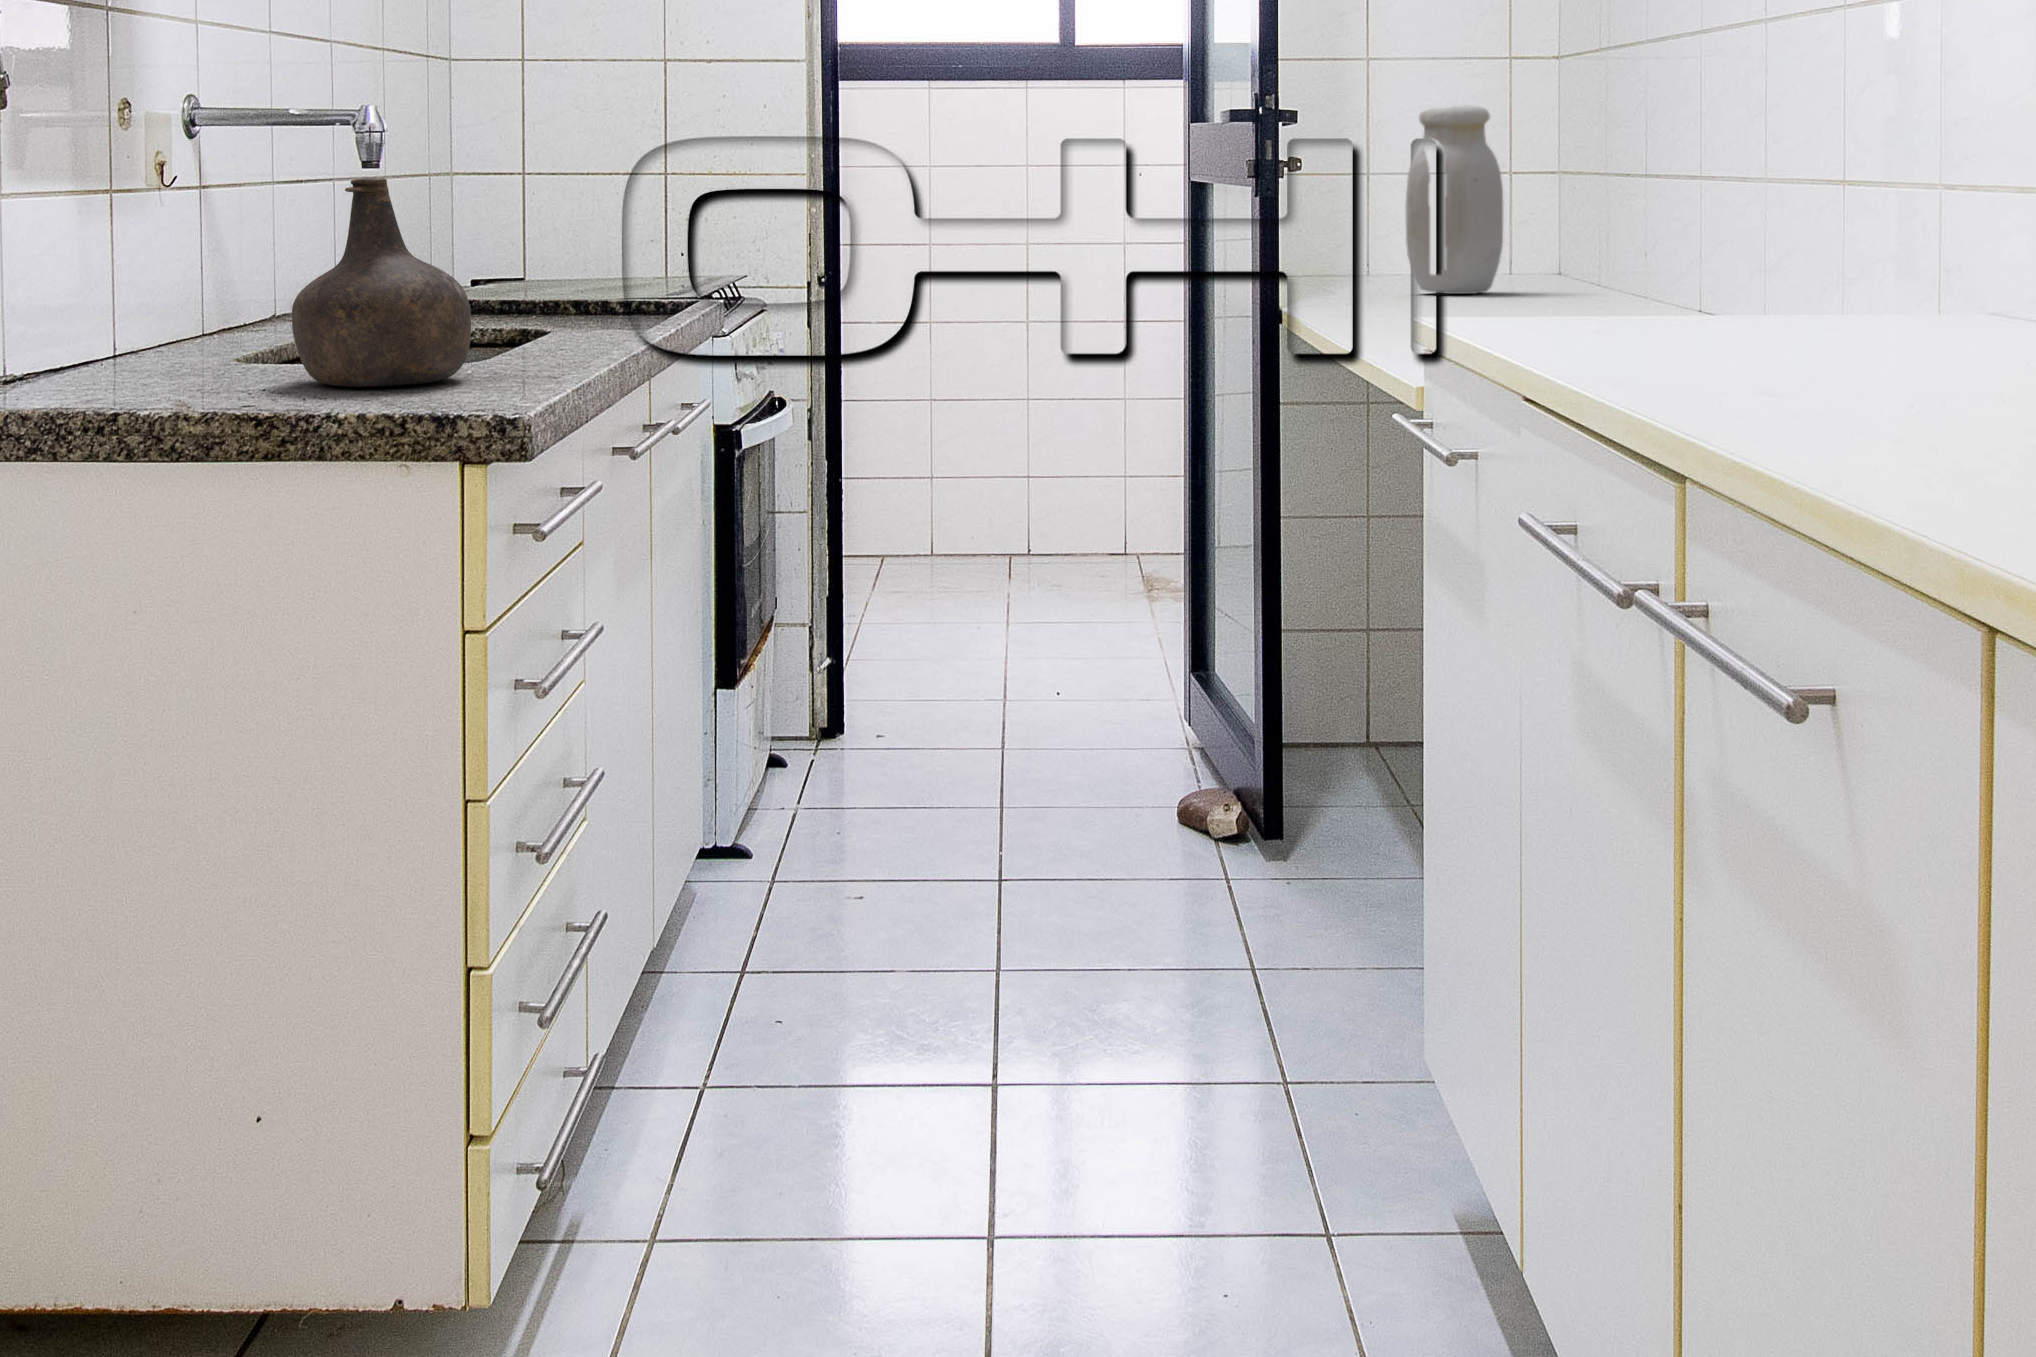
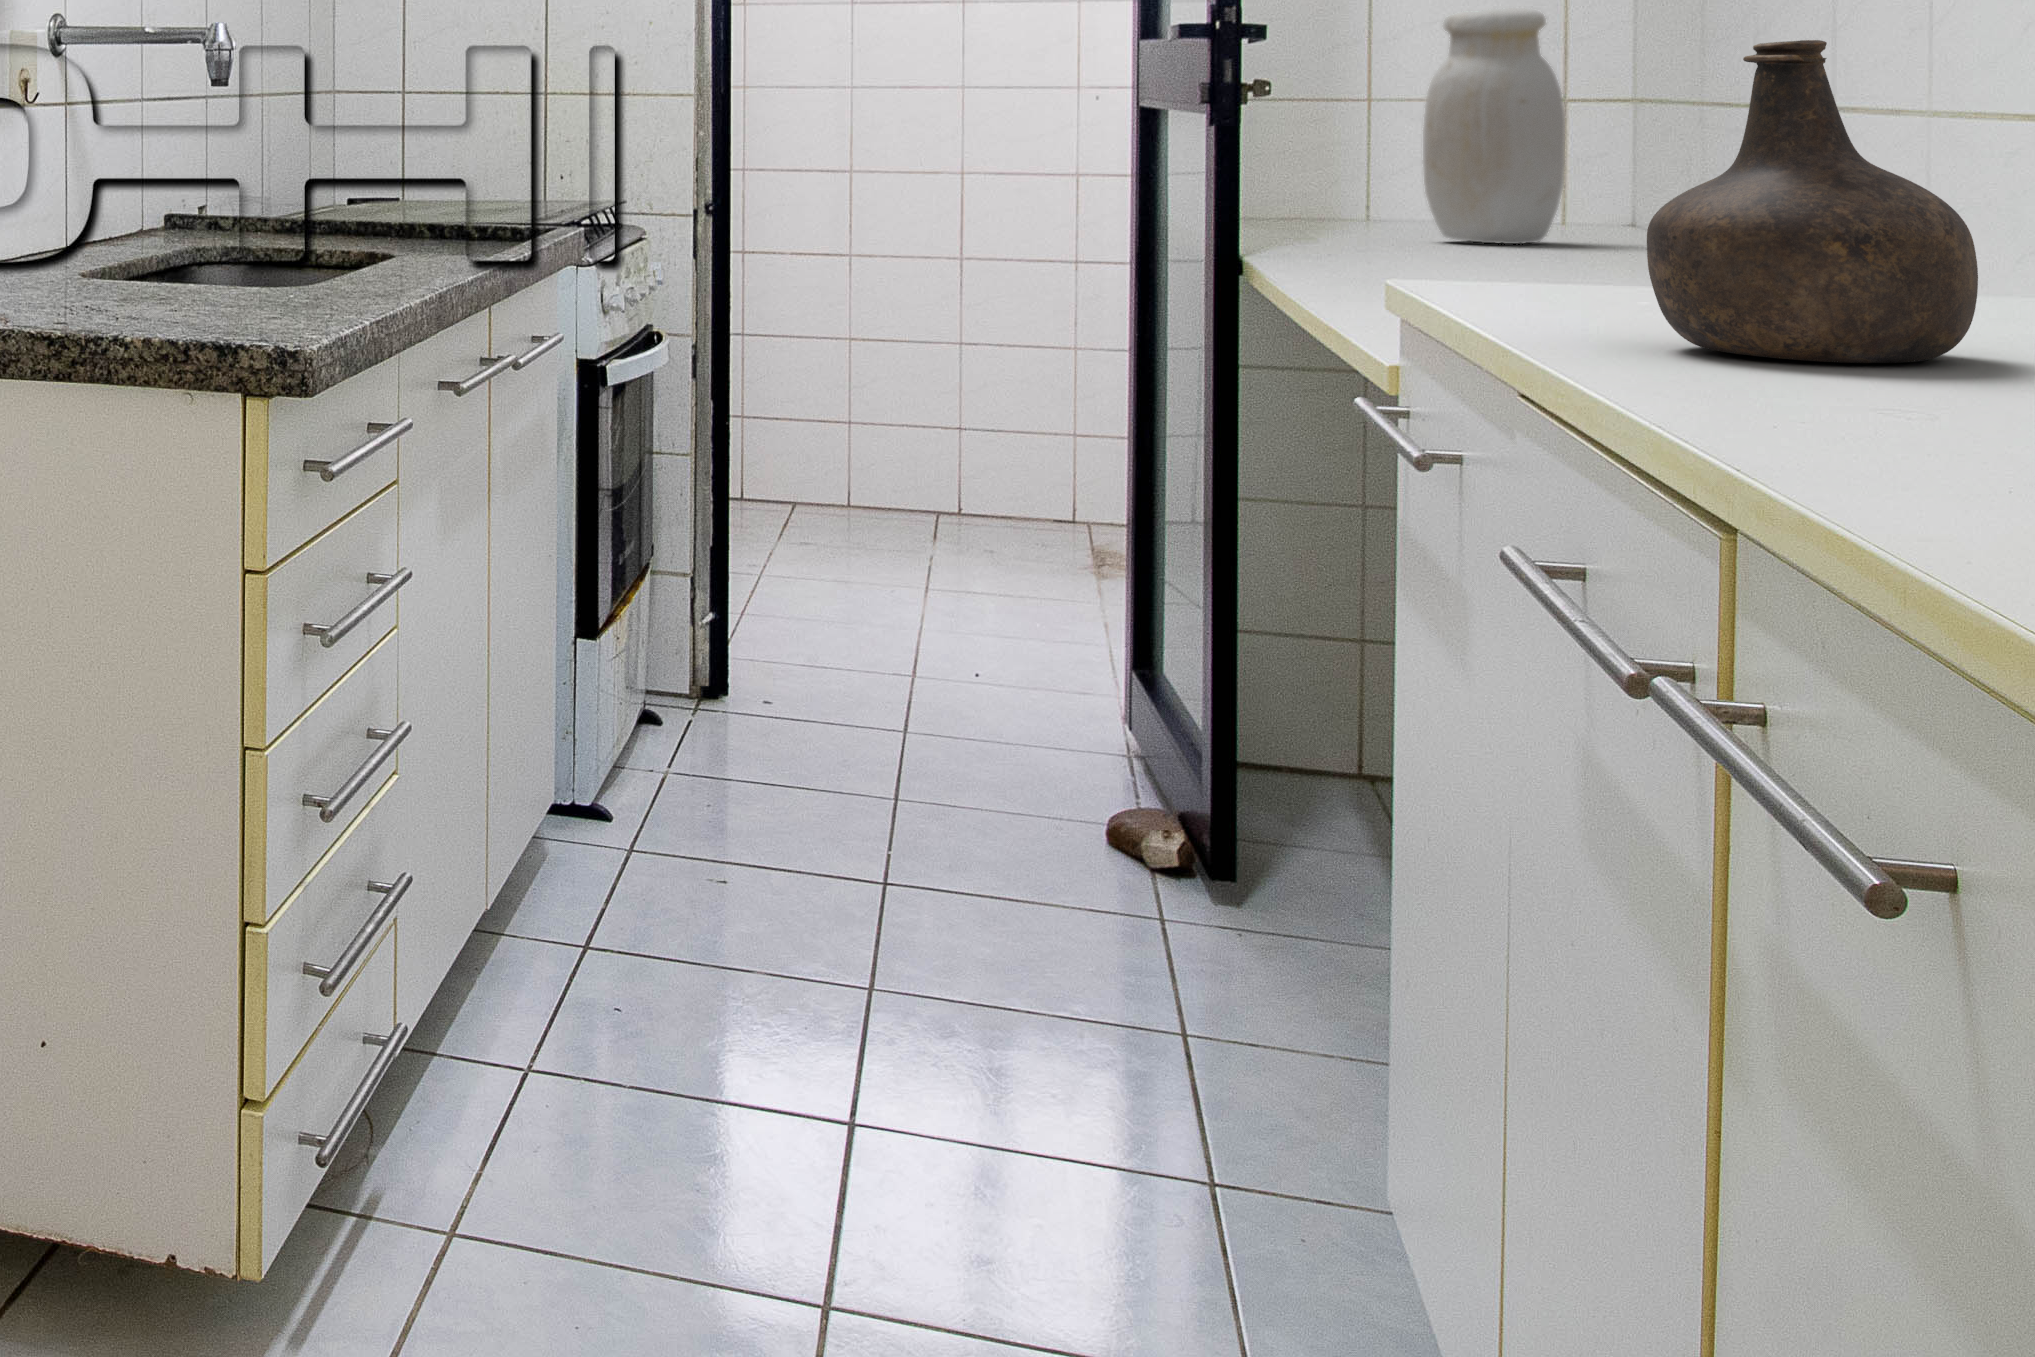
bottle: present [292,178,471,387] -> present [1647,40,1978,363]

